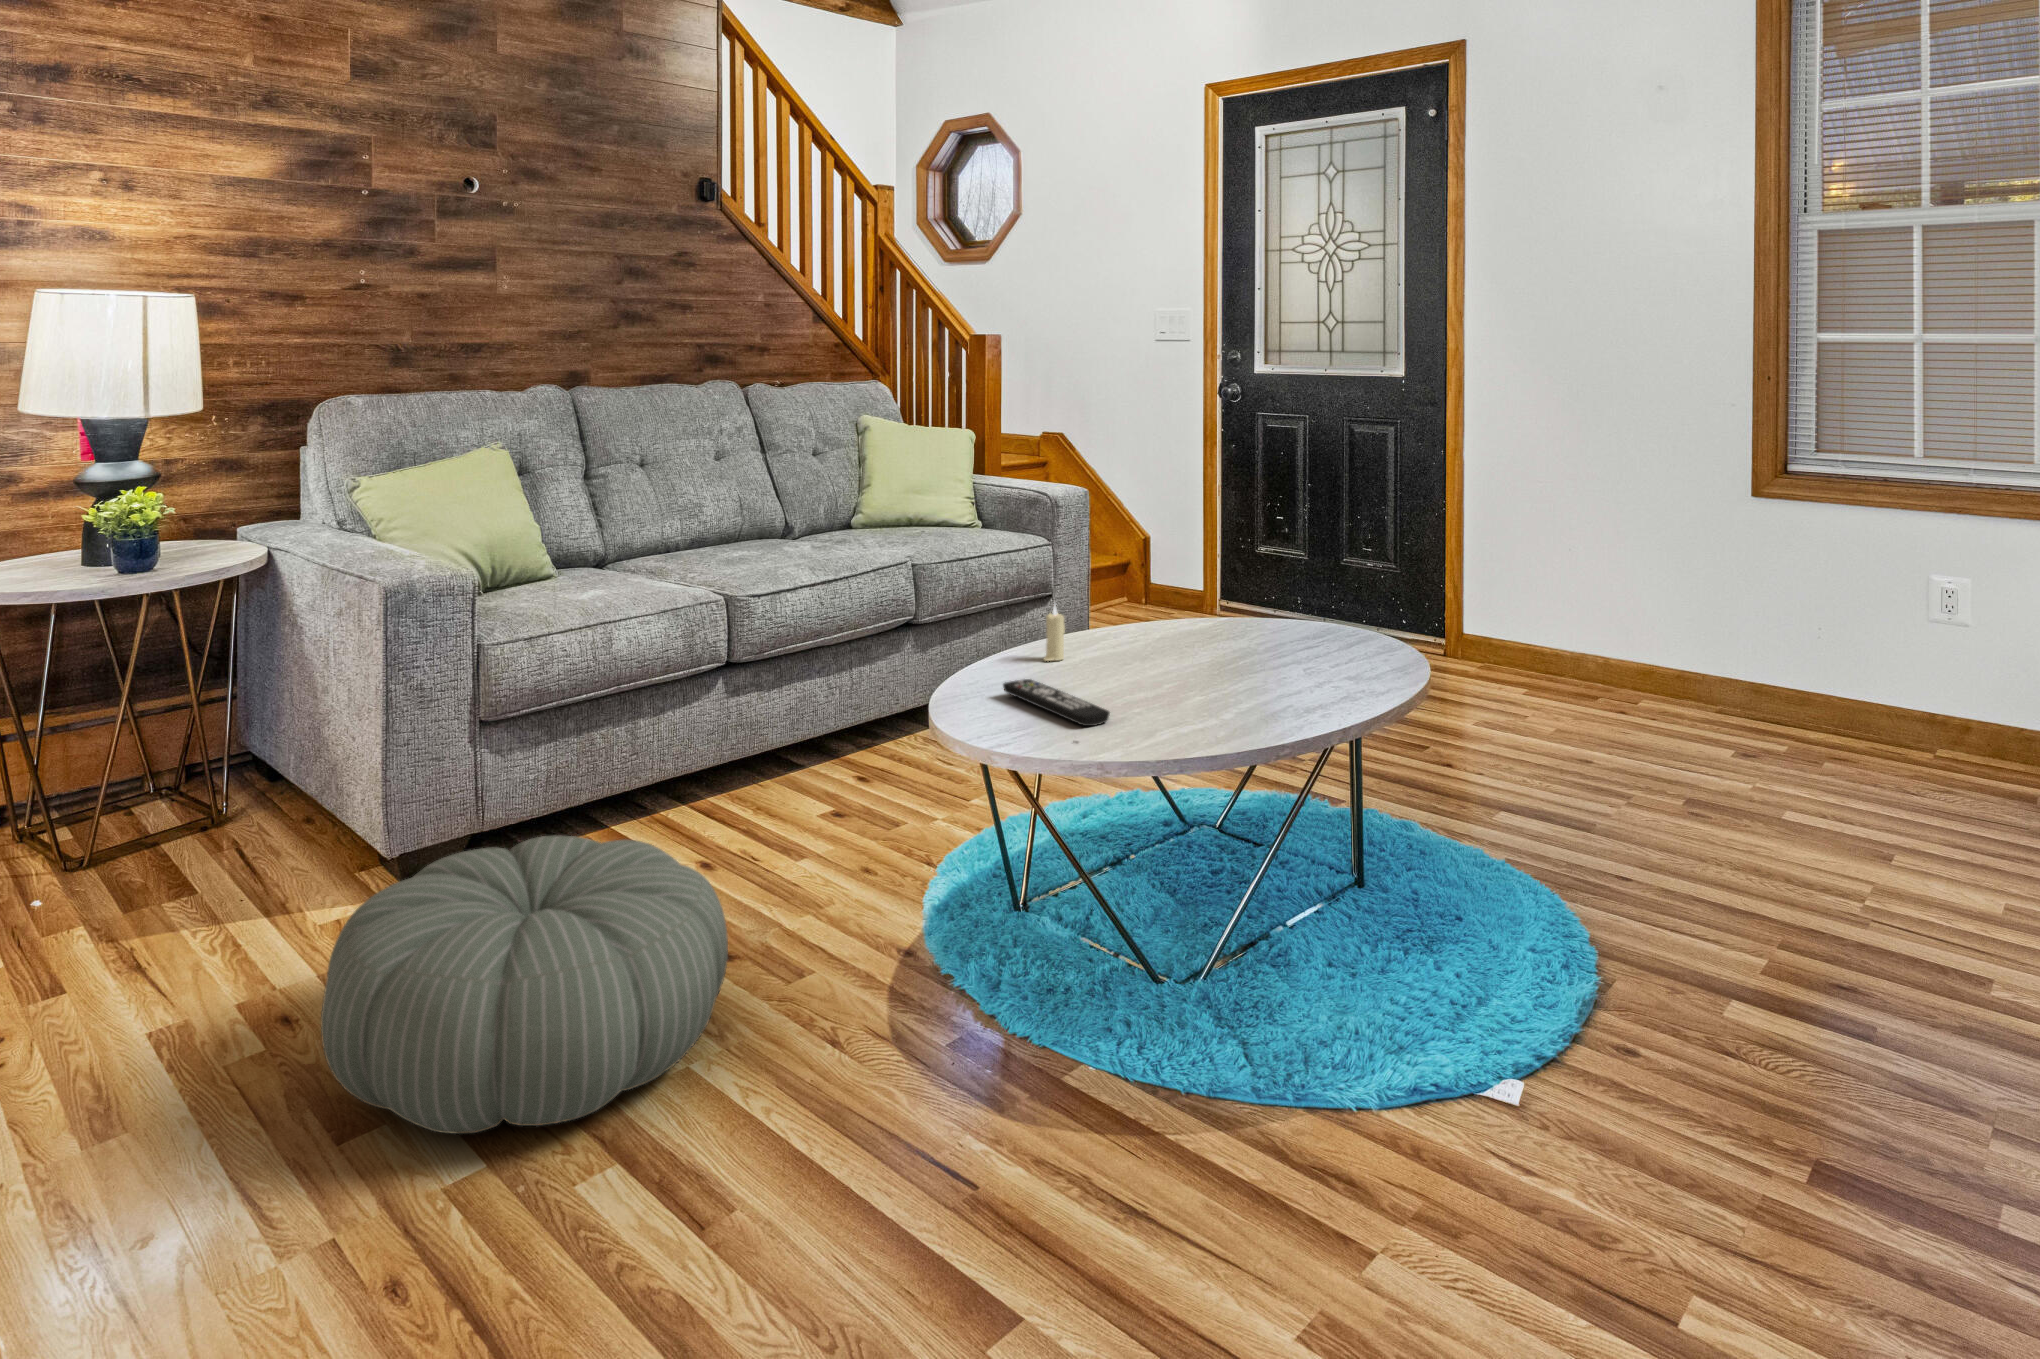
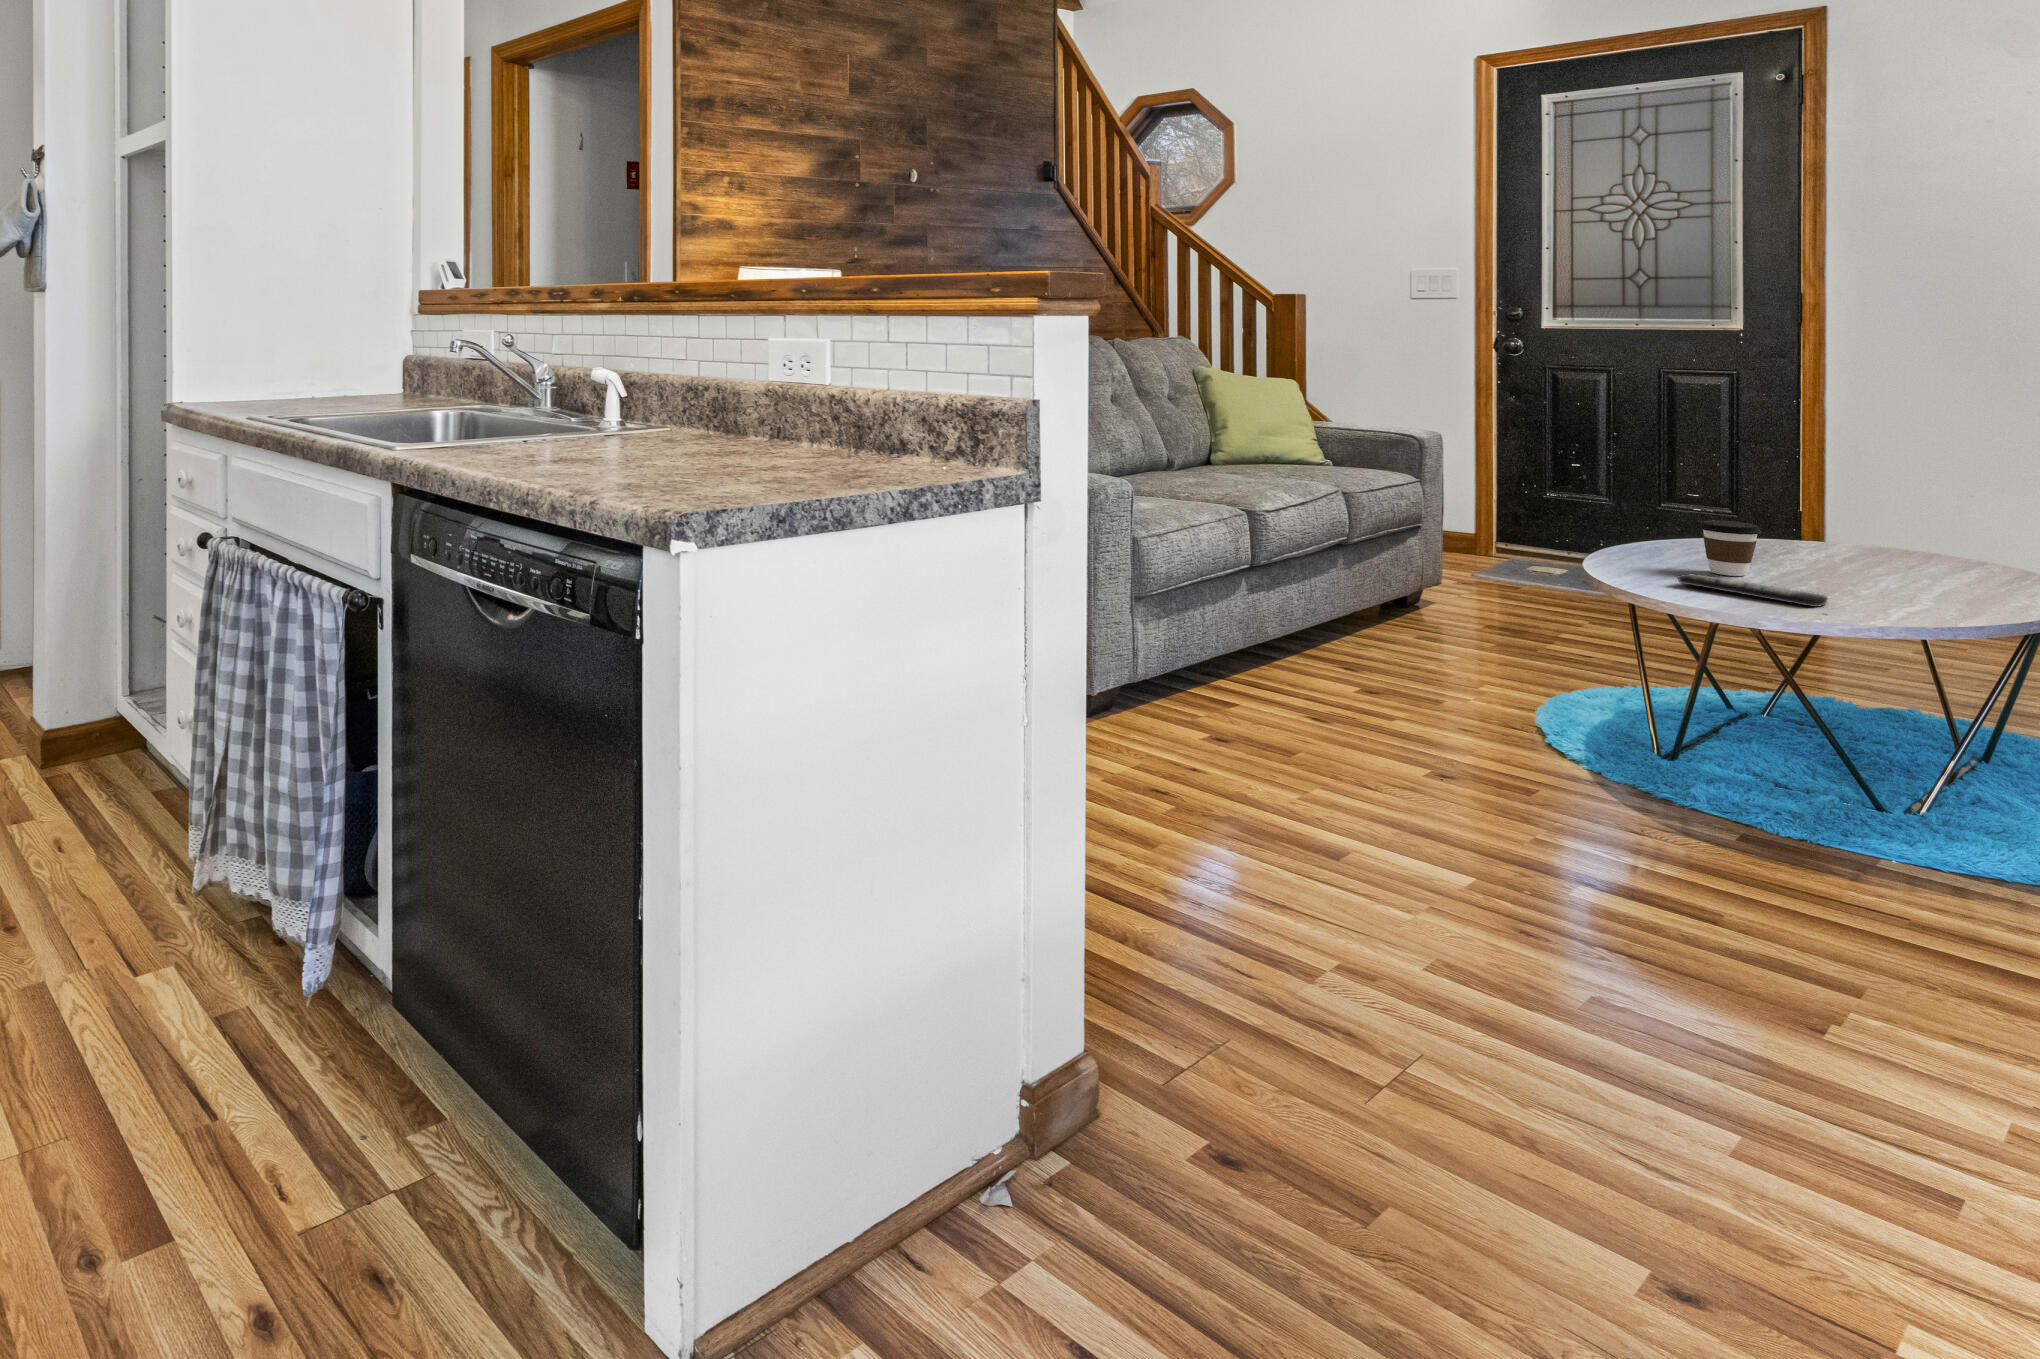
candle: present [1044,606,1065,661] -> none [1645,516,1668,564]
coffee cup: none [1071,608,1127,678] -> present [1699,520,1761,576]
pouf: present [321,836,728,1134] -> none [1239,675,1573,860]

